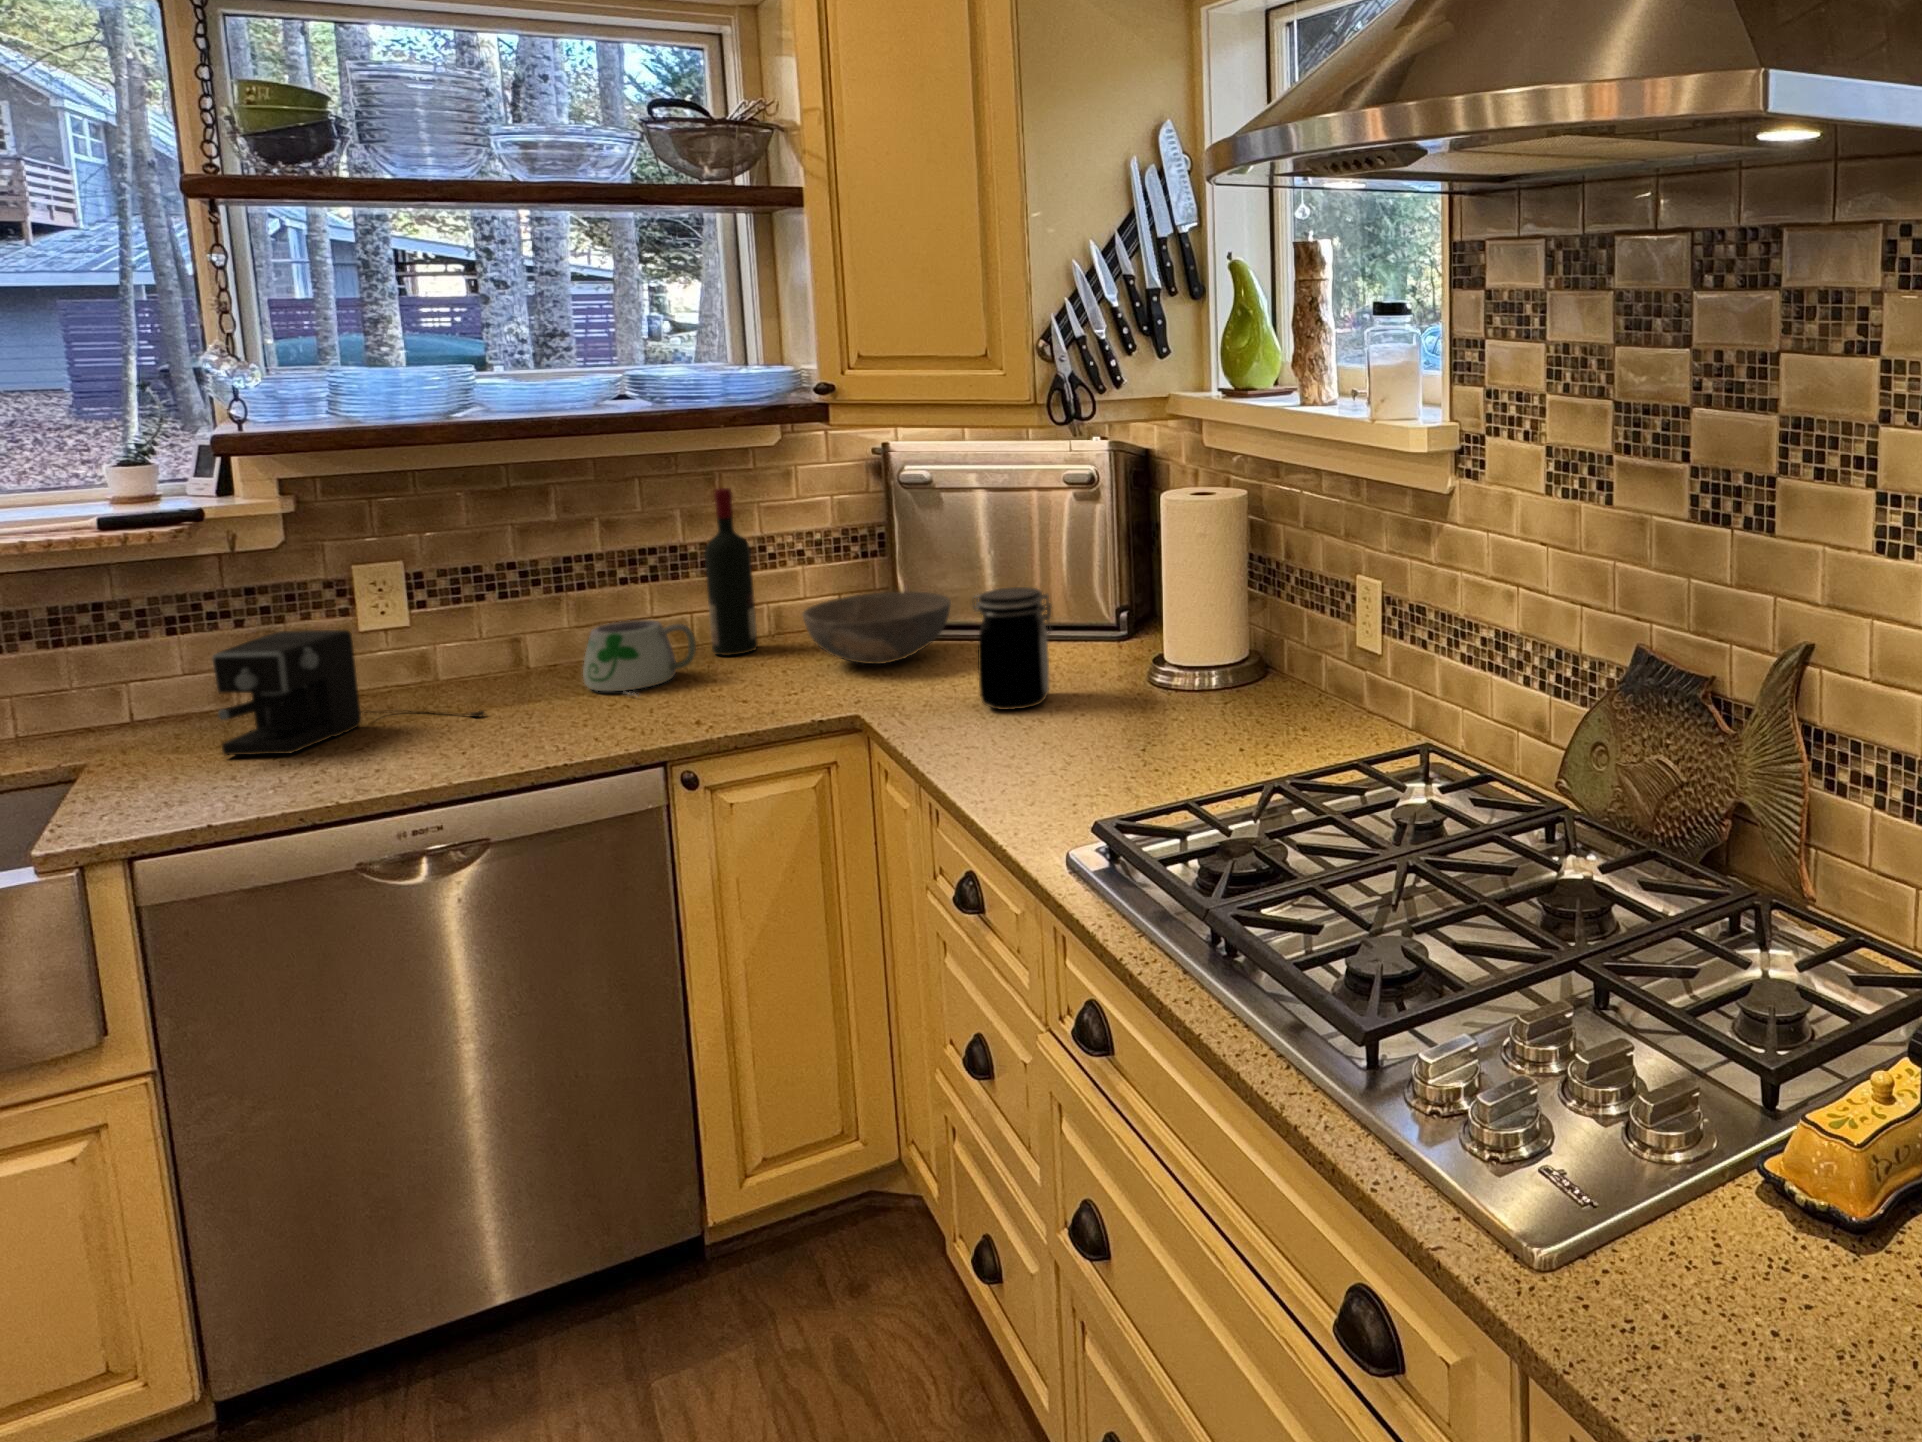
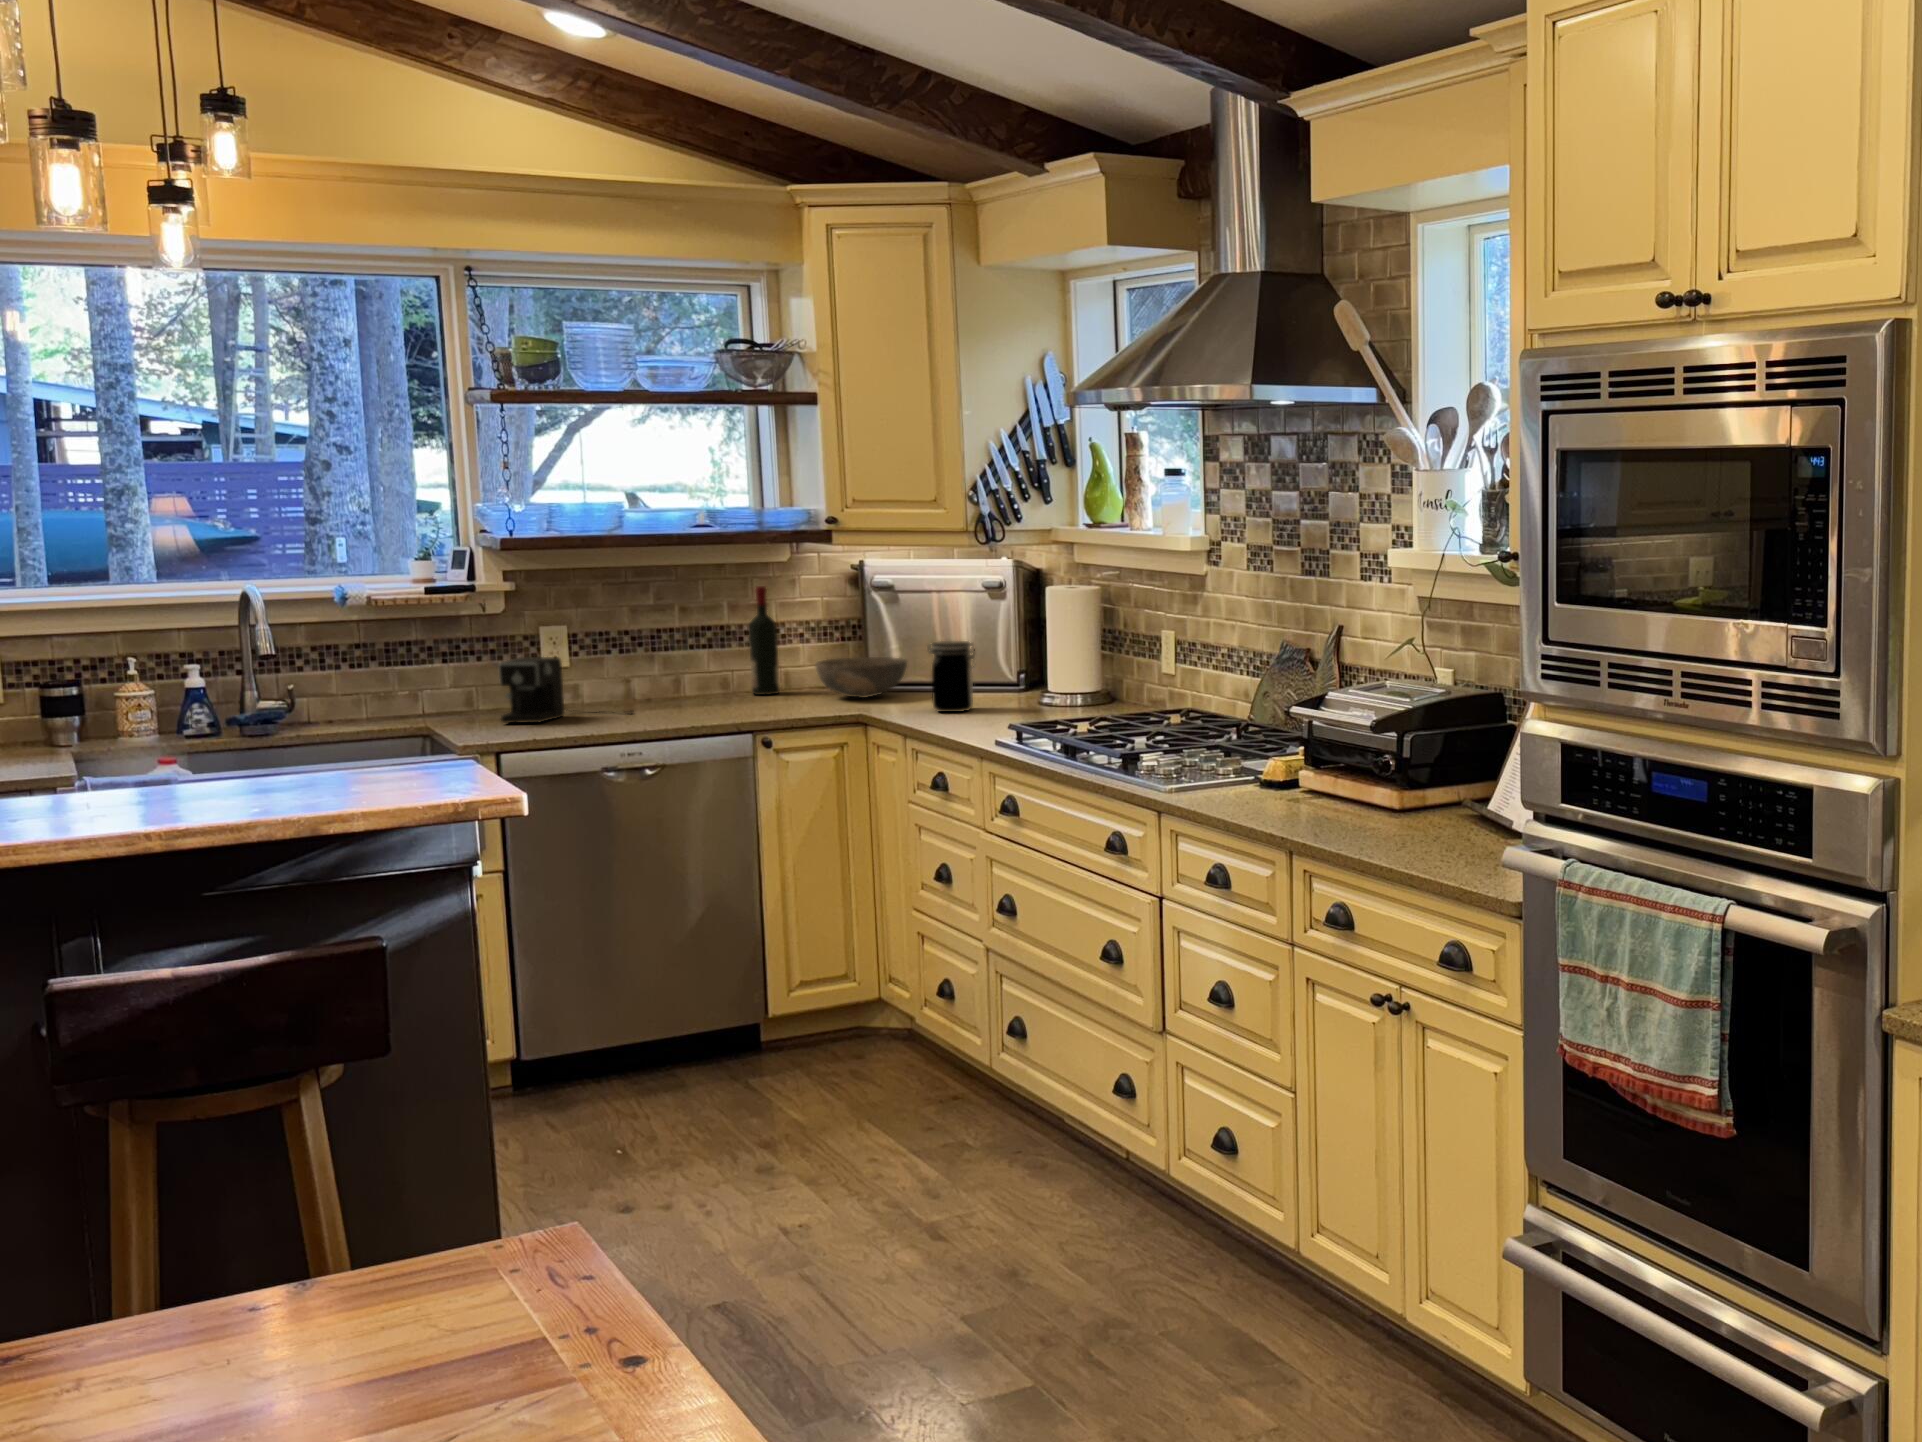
mug: present [583,620,696,697] -> none [683,666,751,707]

